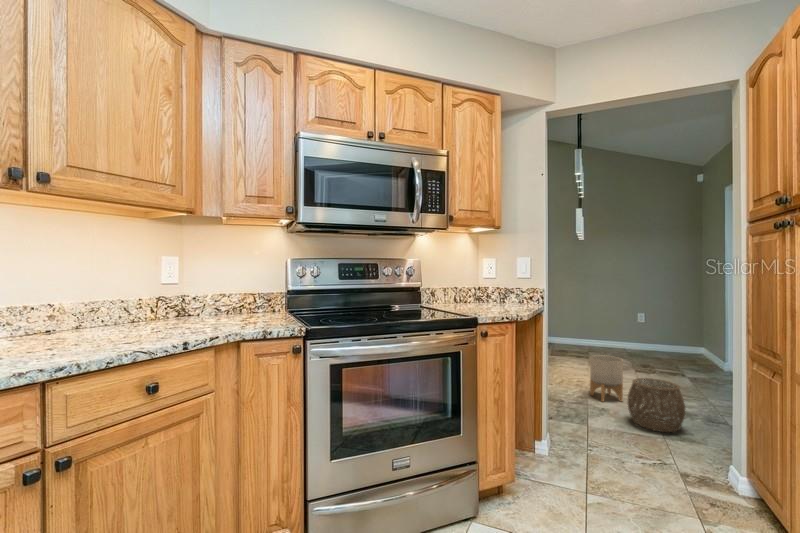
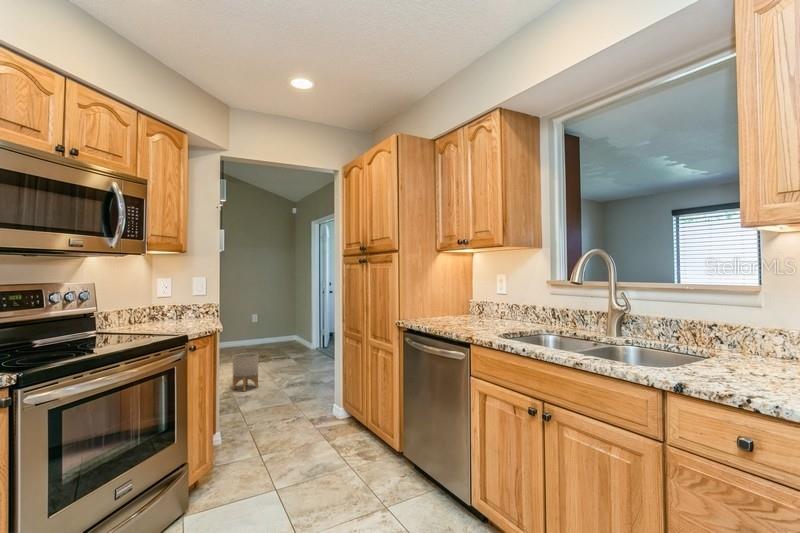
woven basket: present [627,378,686,432] -> none [267,363,304,401]

